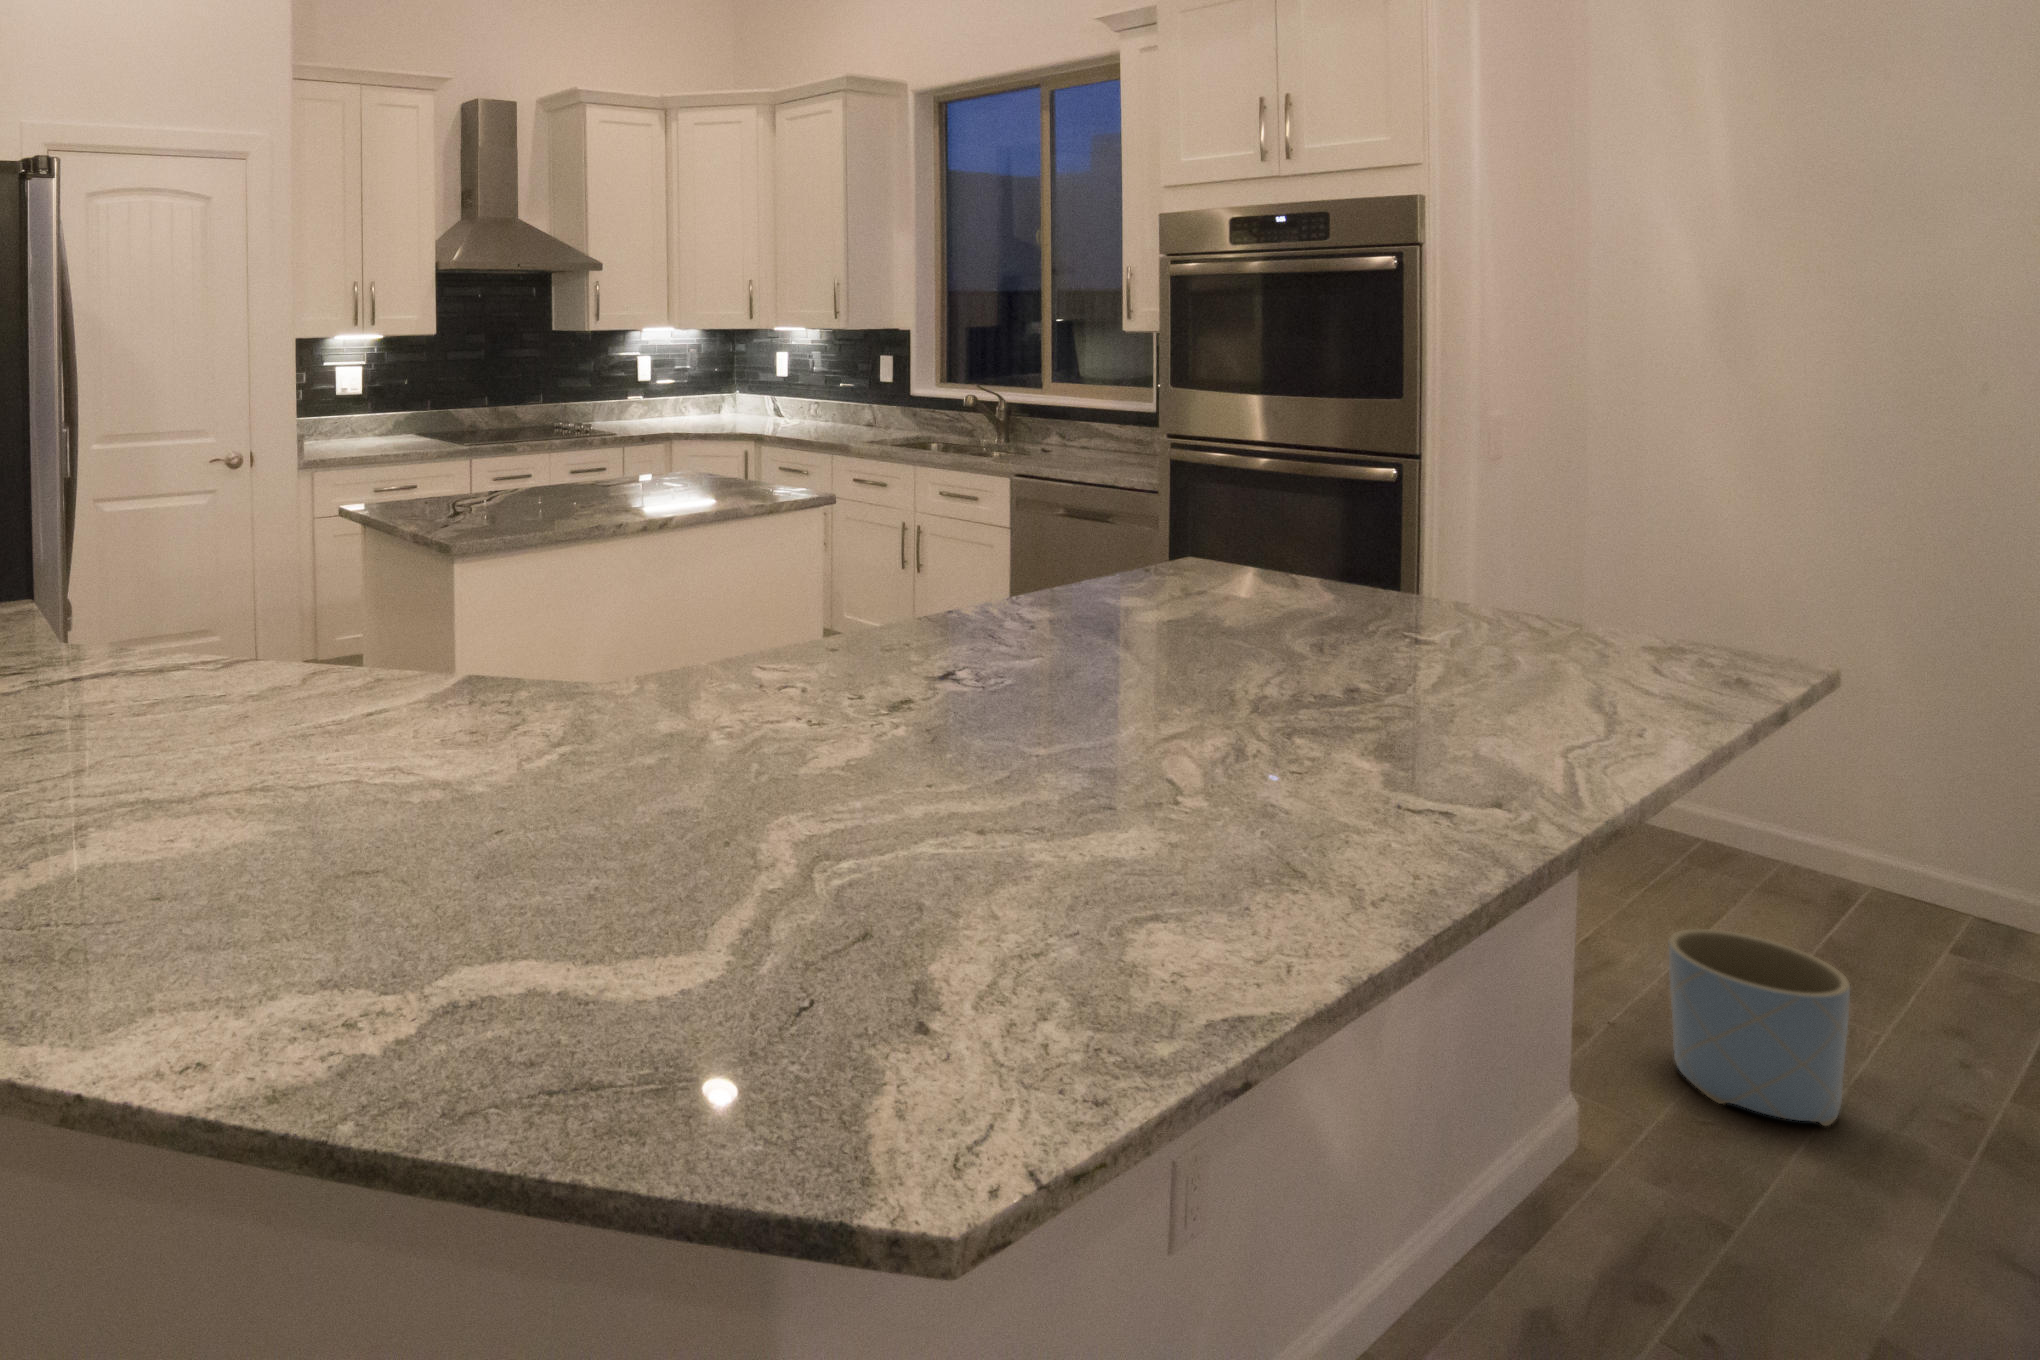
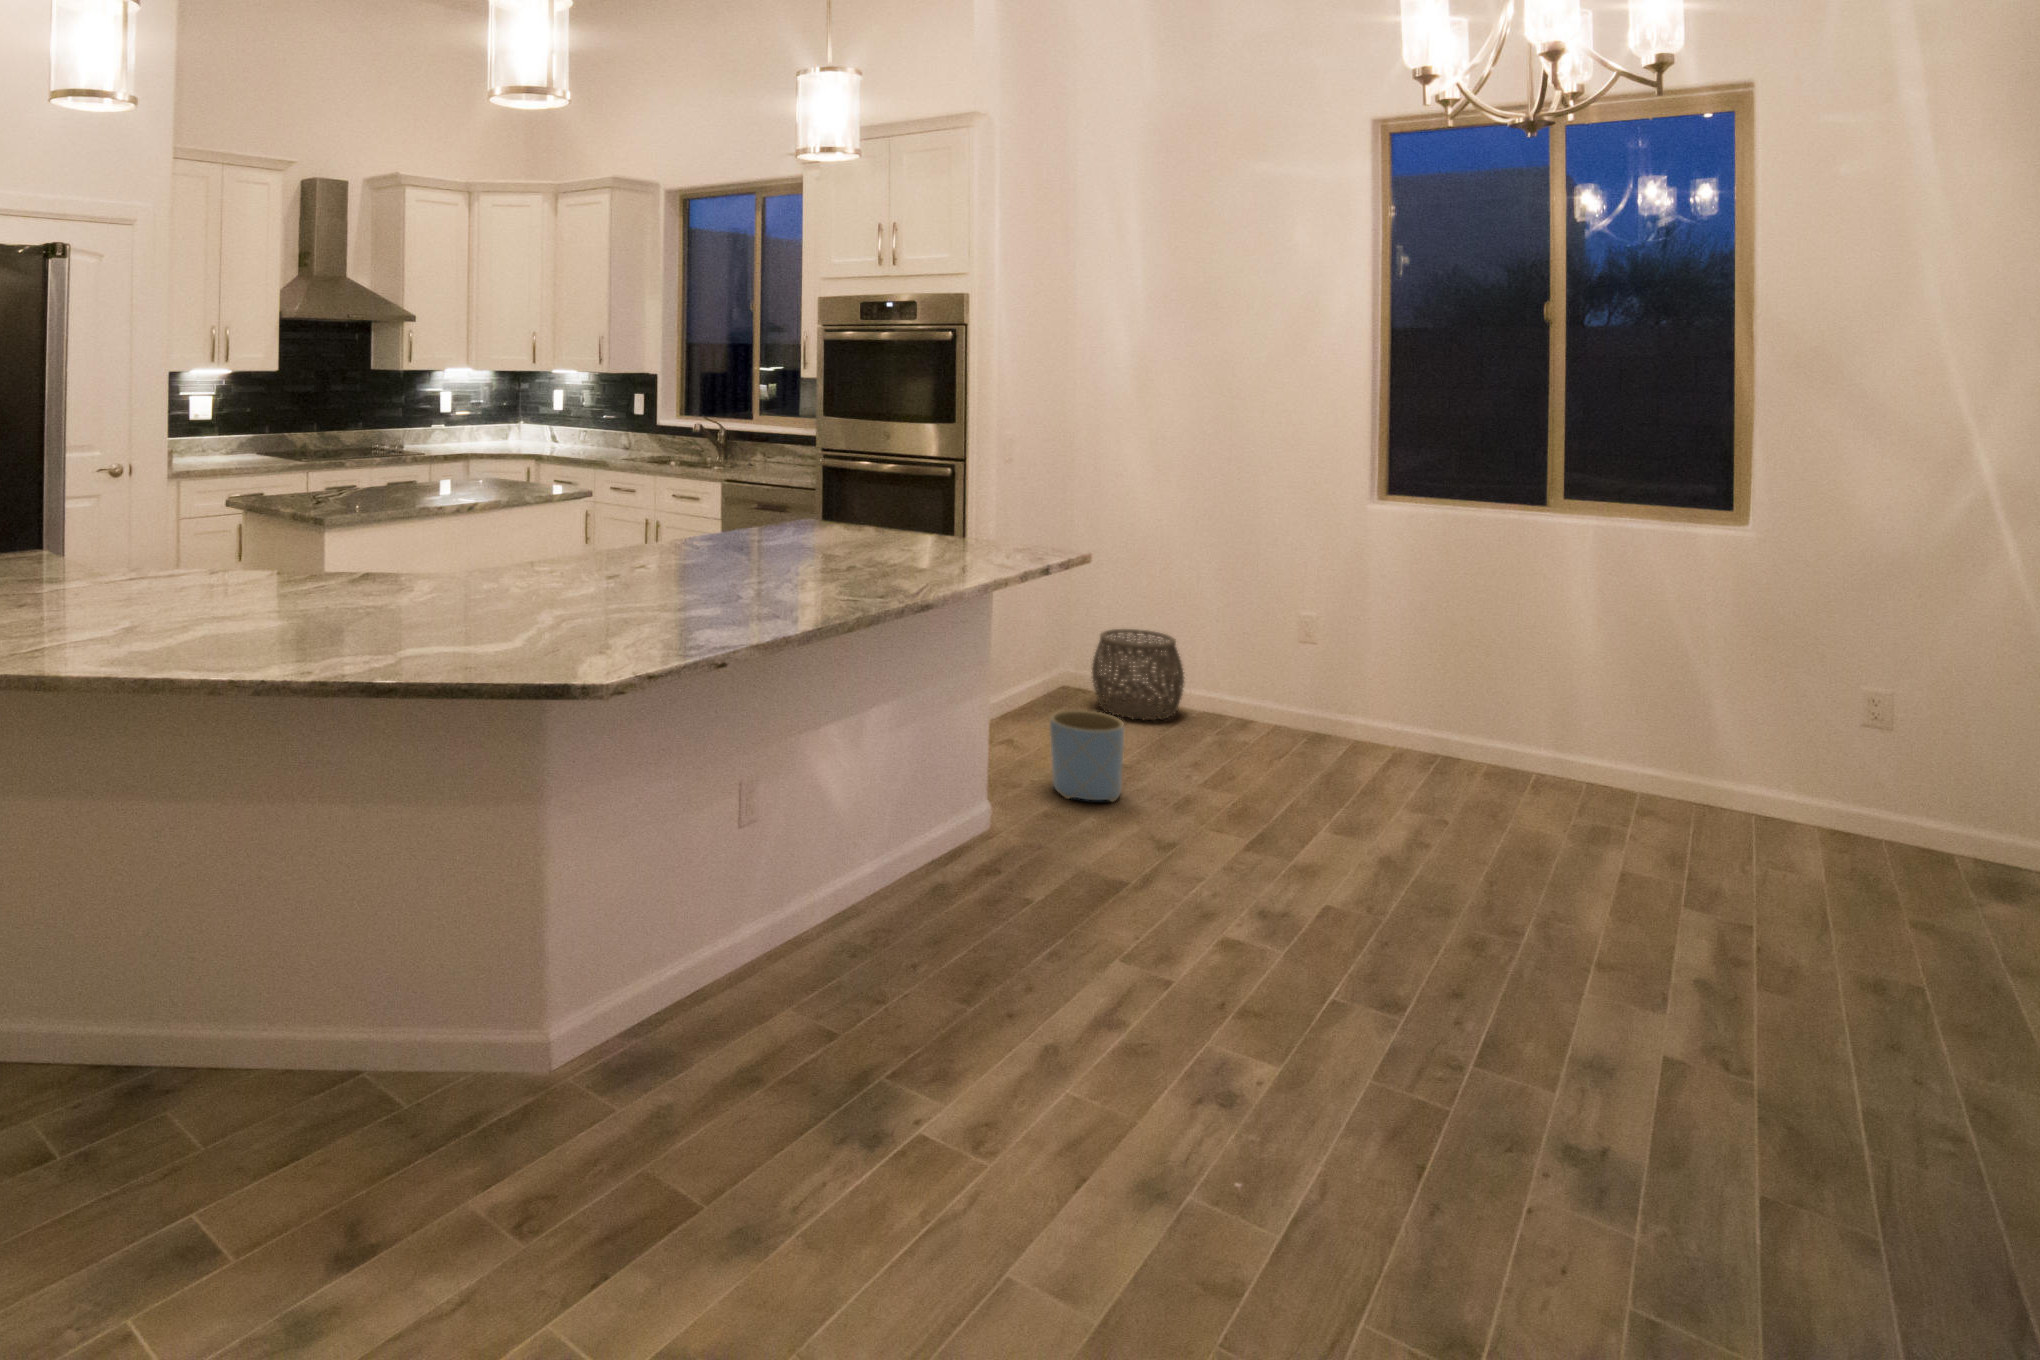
woven basket: none [1681,748,1896,922] -> present [1092,629,1185,720]

